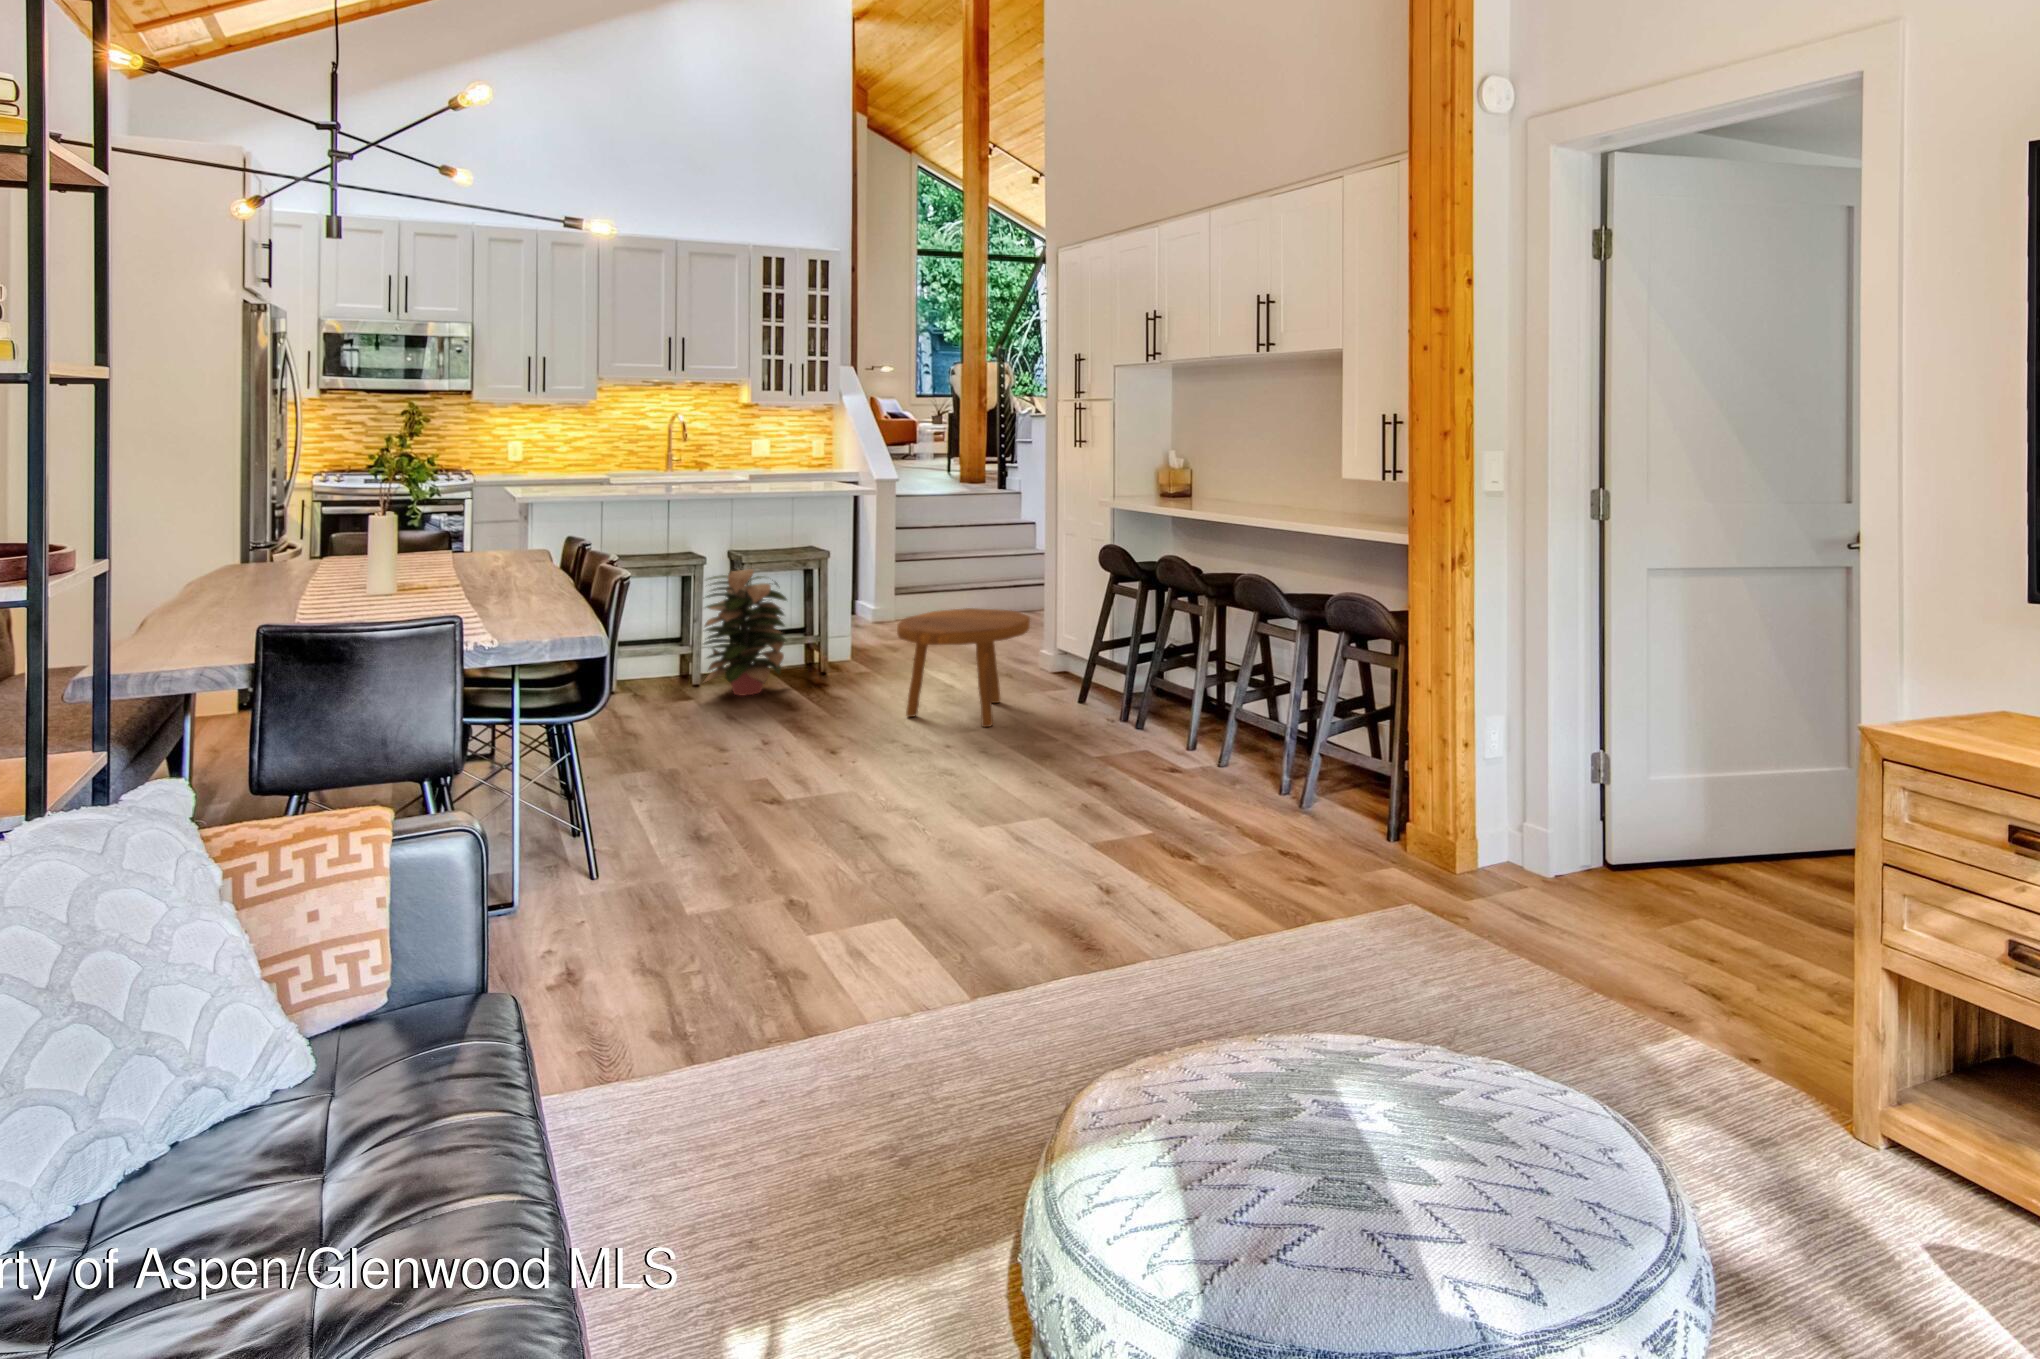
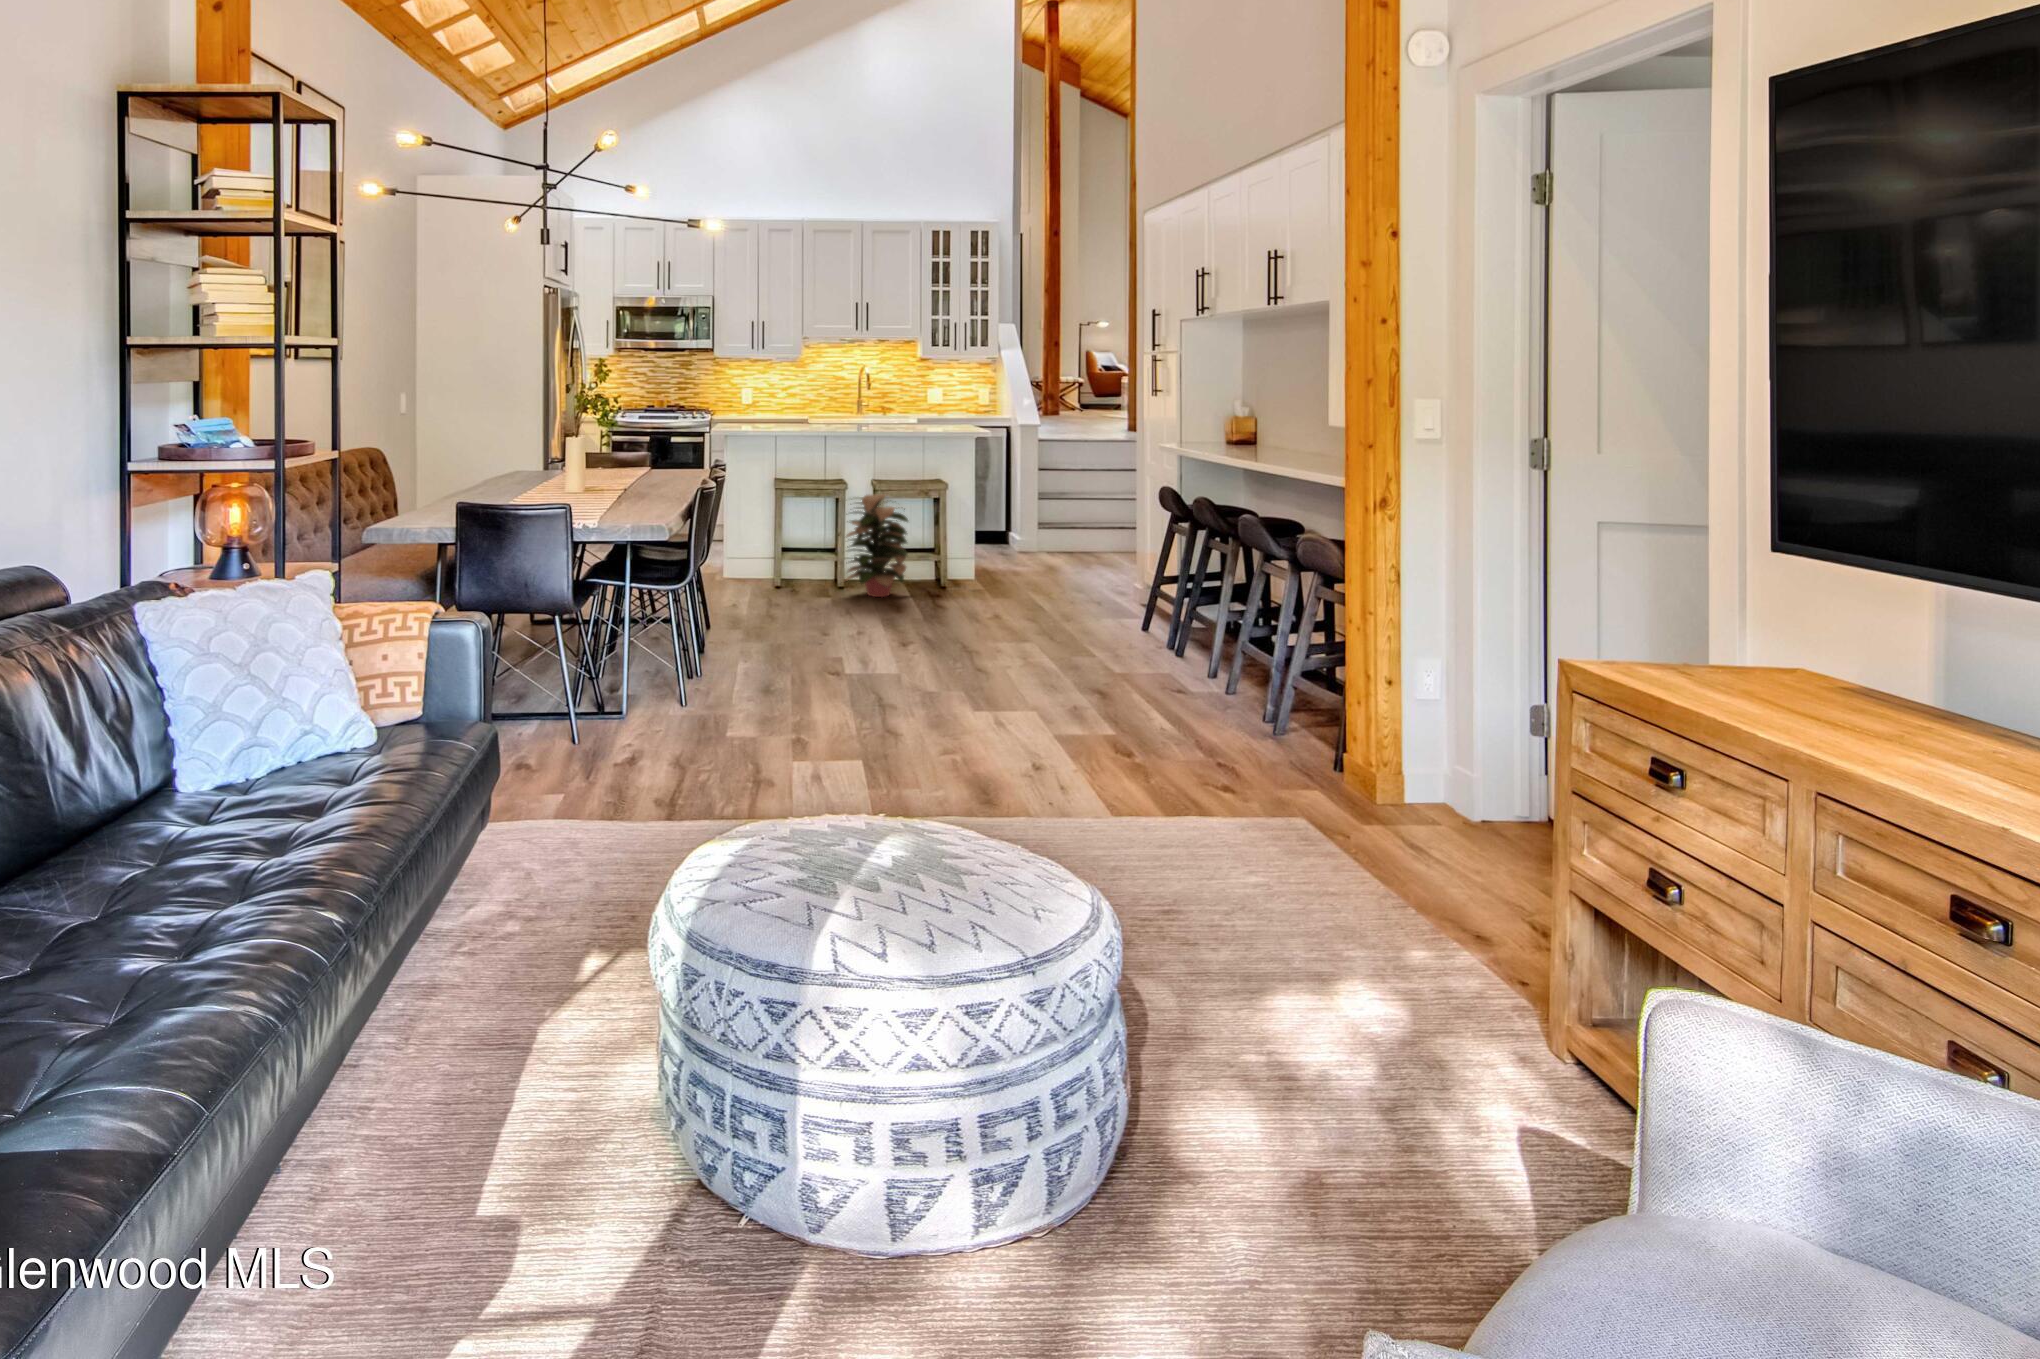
footstool: present [897,608,1030,727] -> none [975,539,1093,641]

